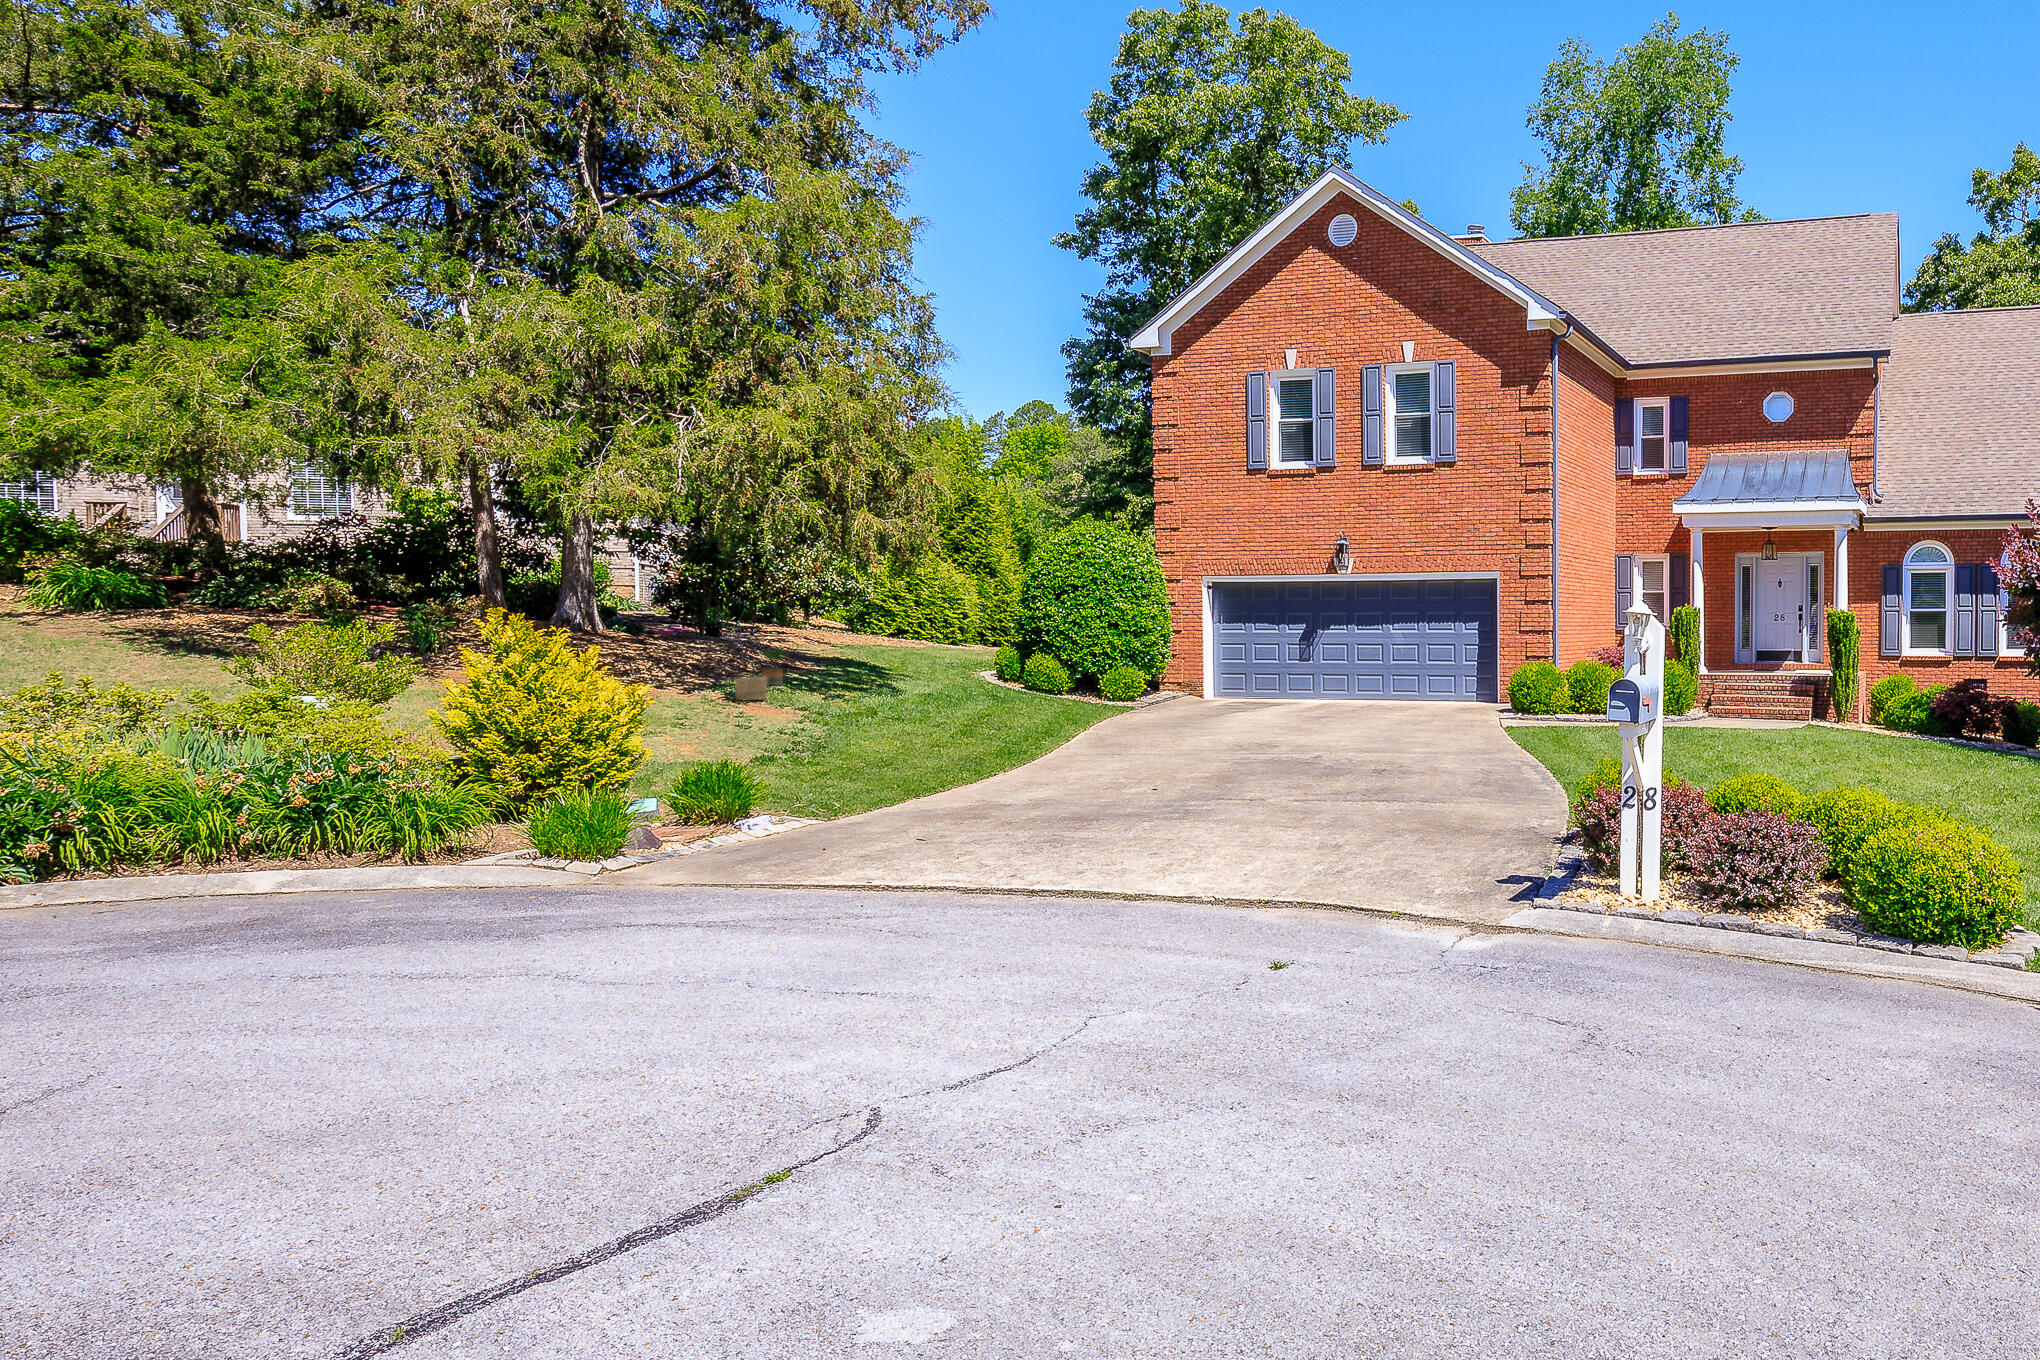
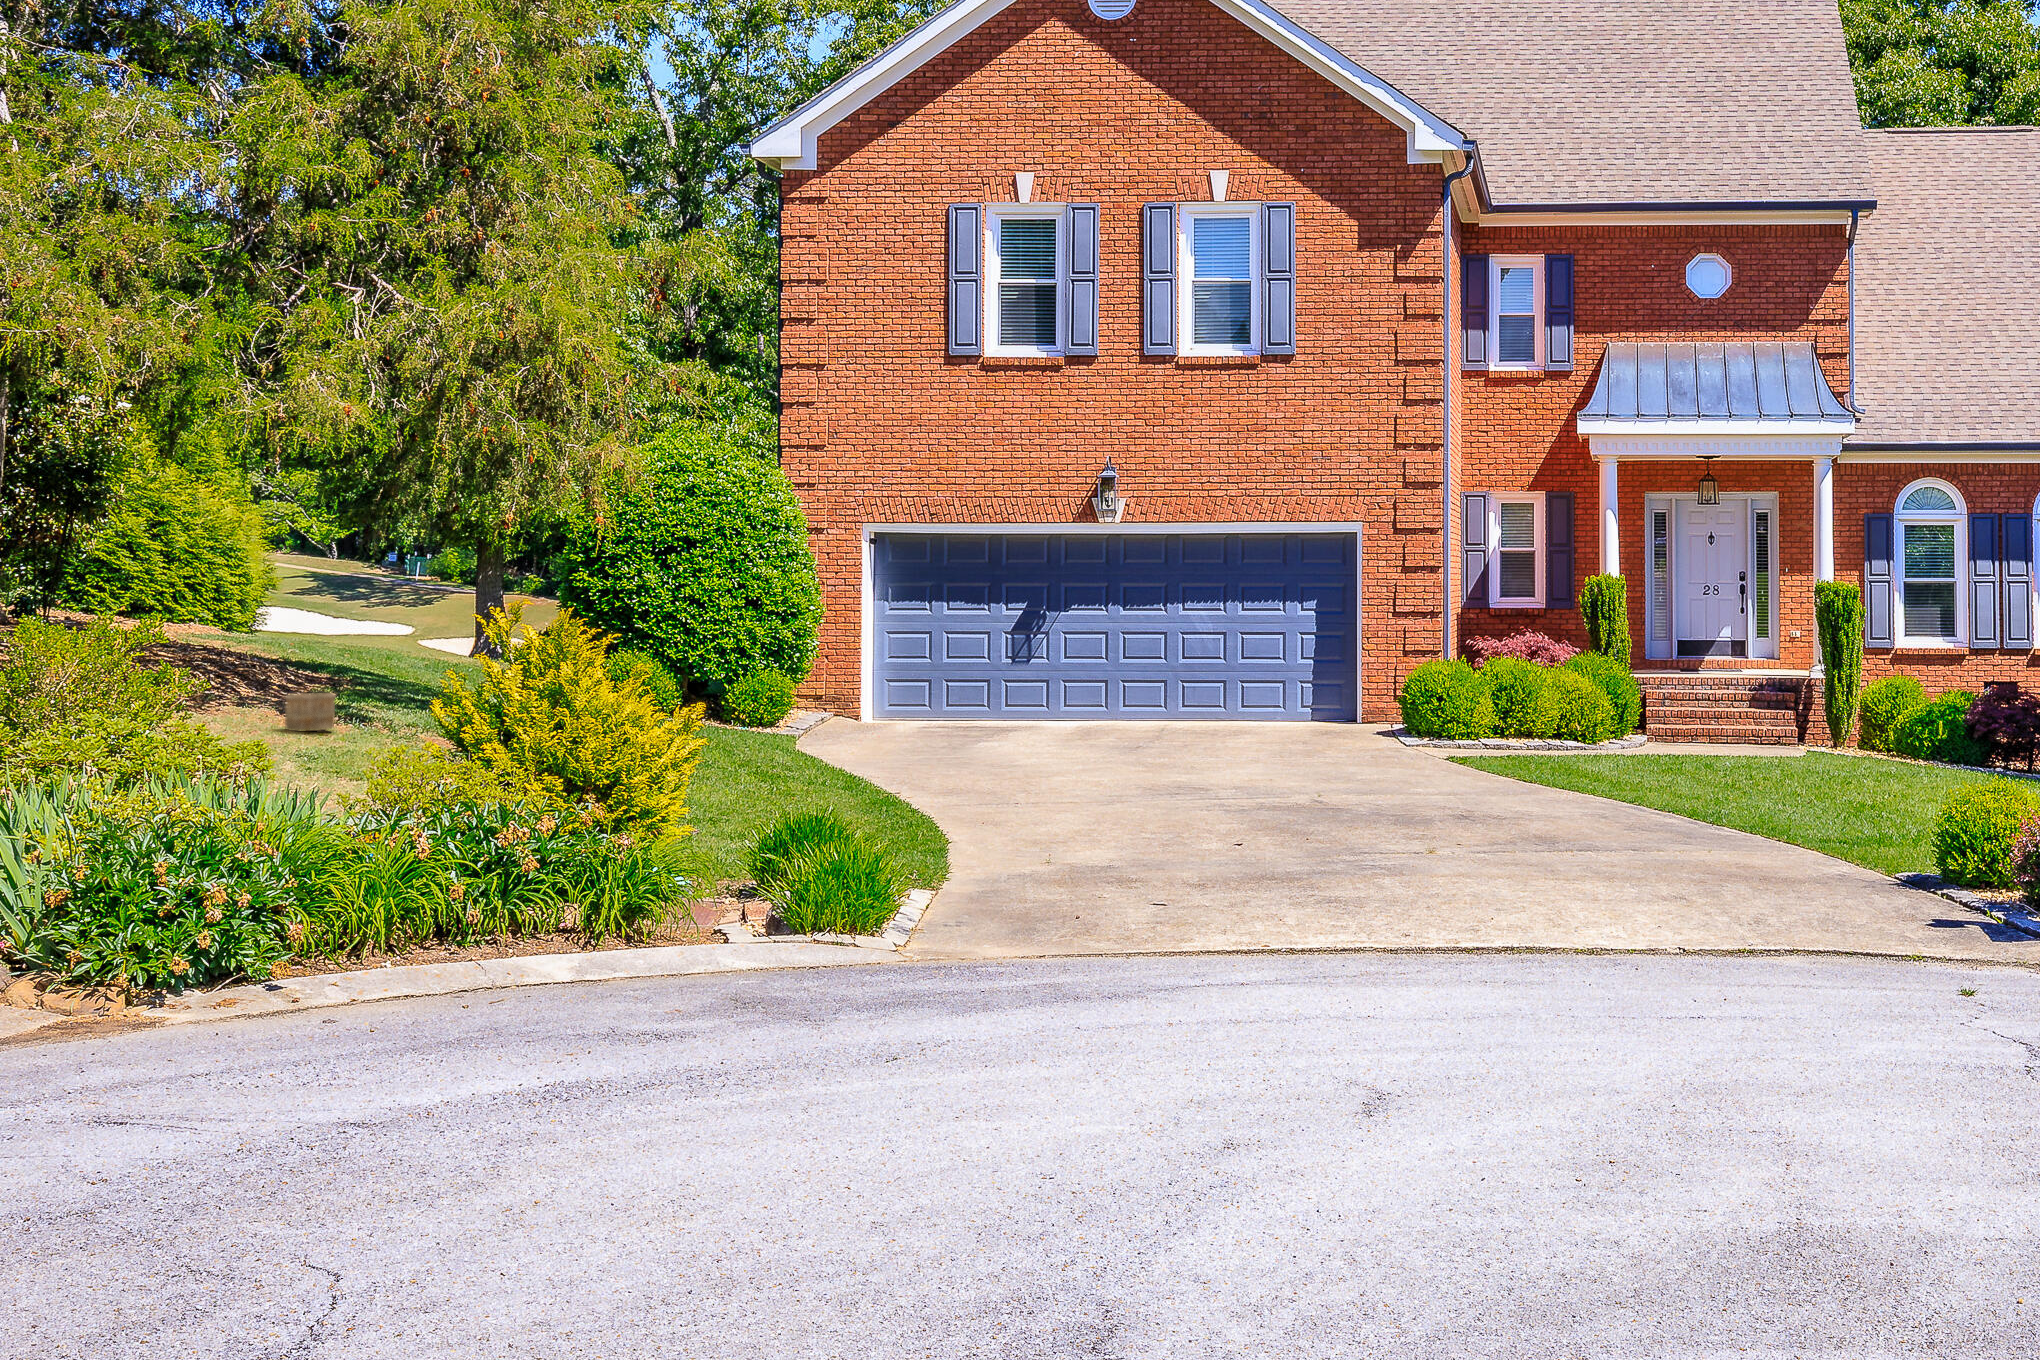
potted tree: present [762,649,787,685] -> none [244,646,290,707]

